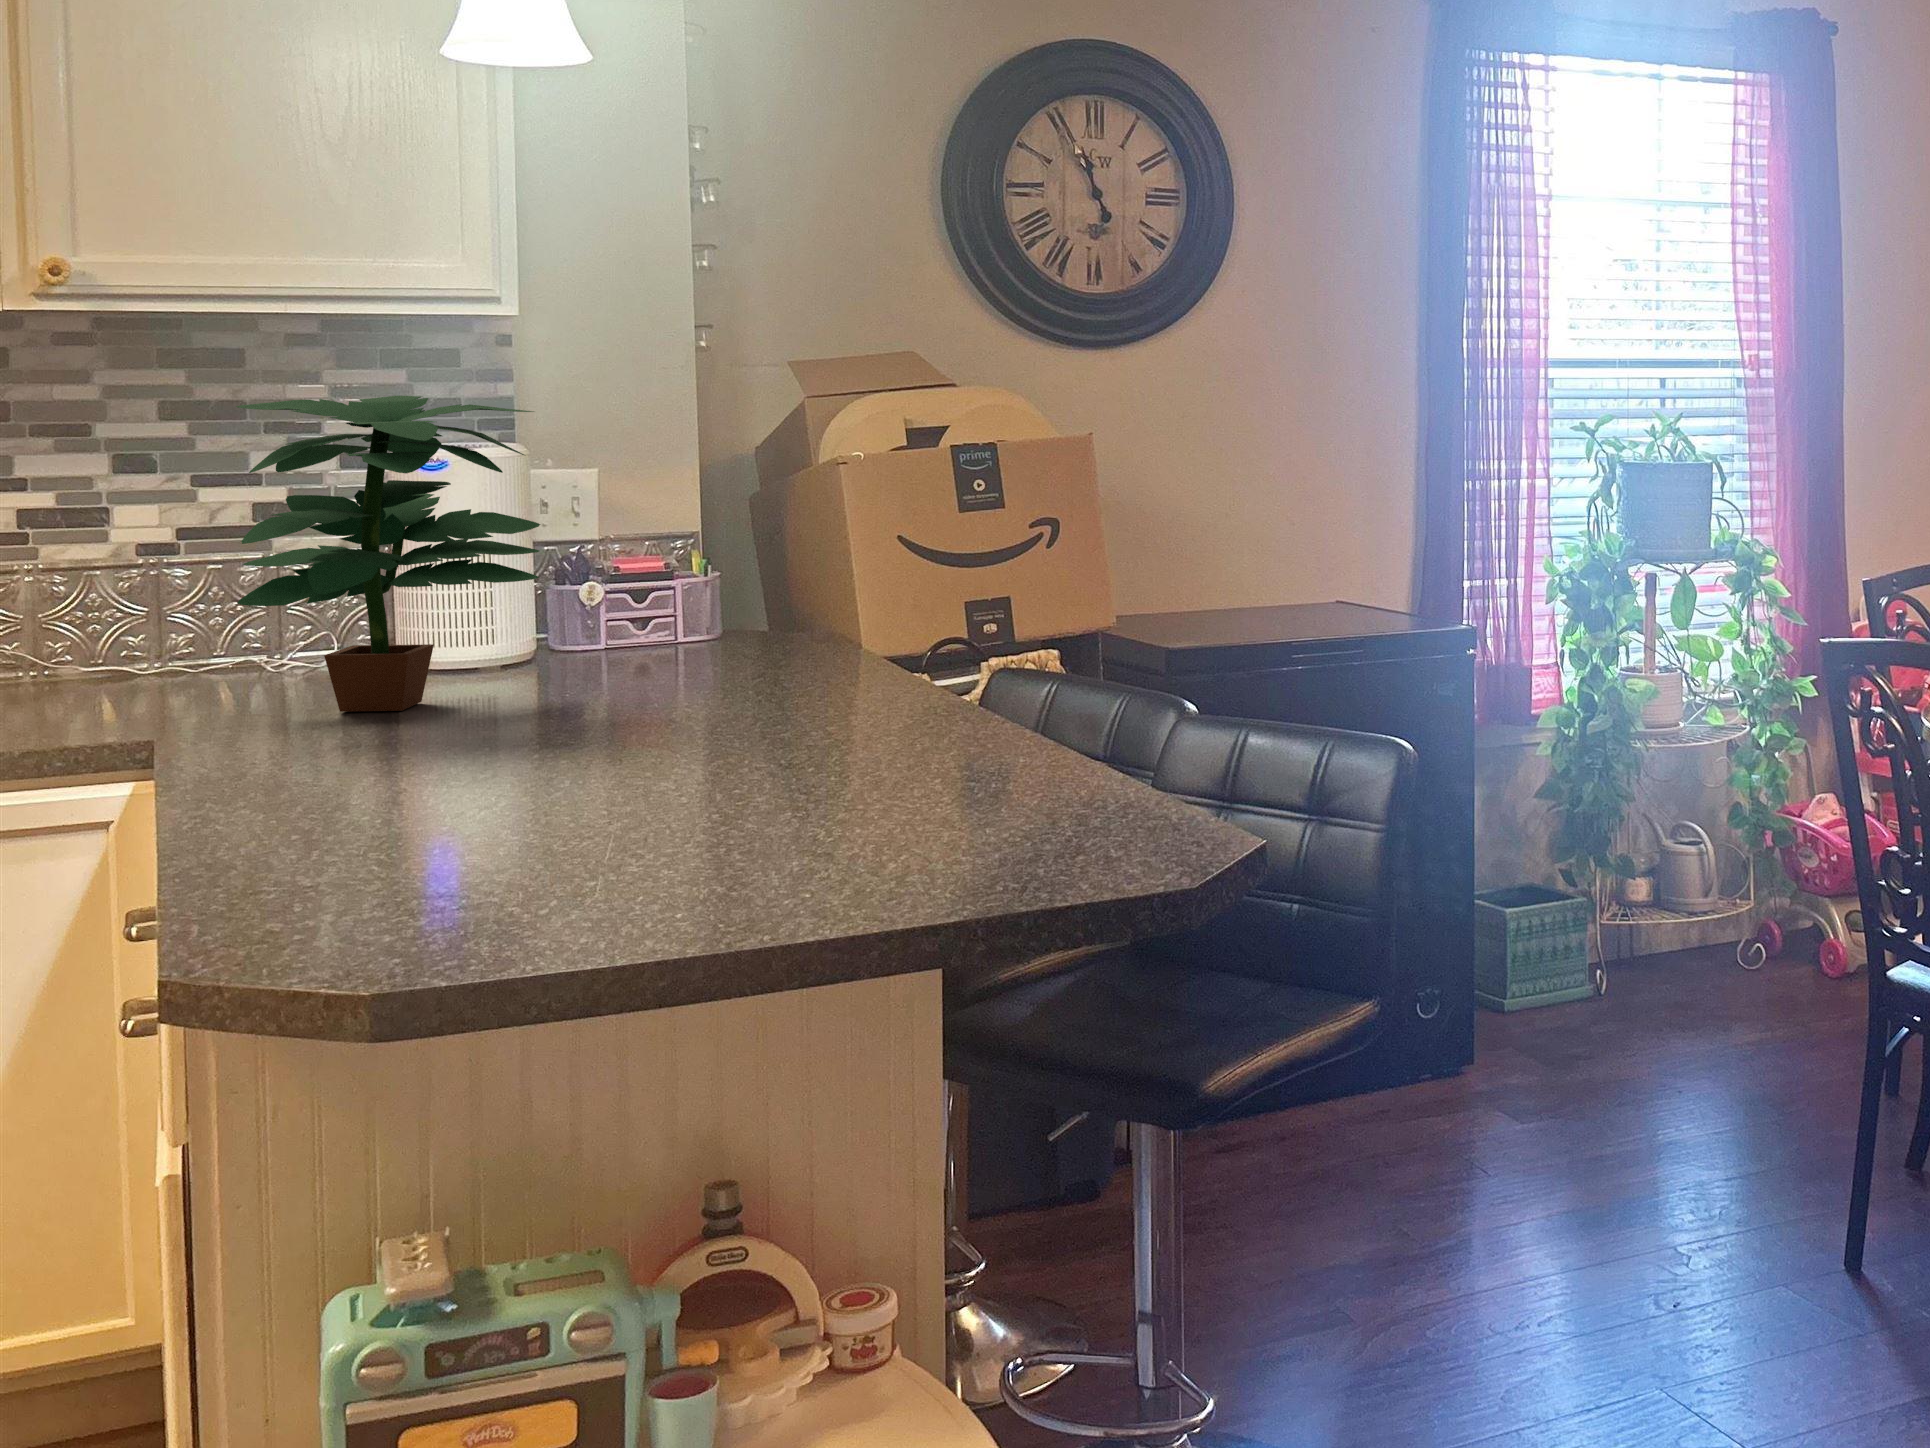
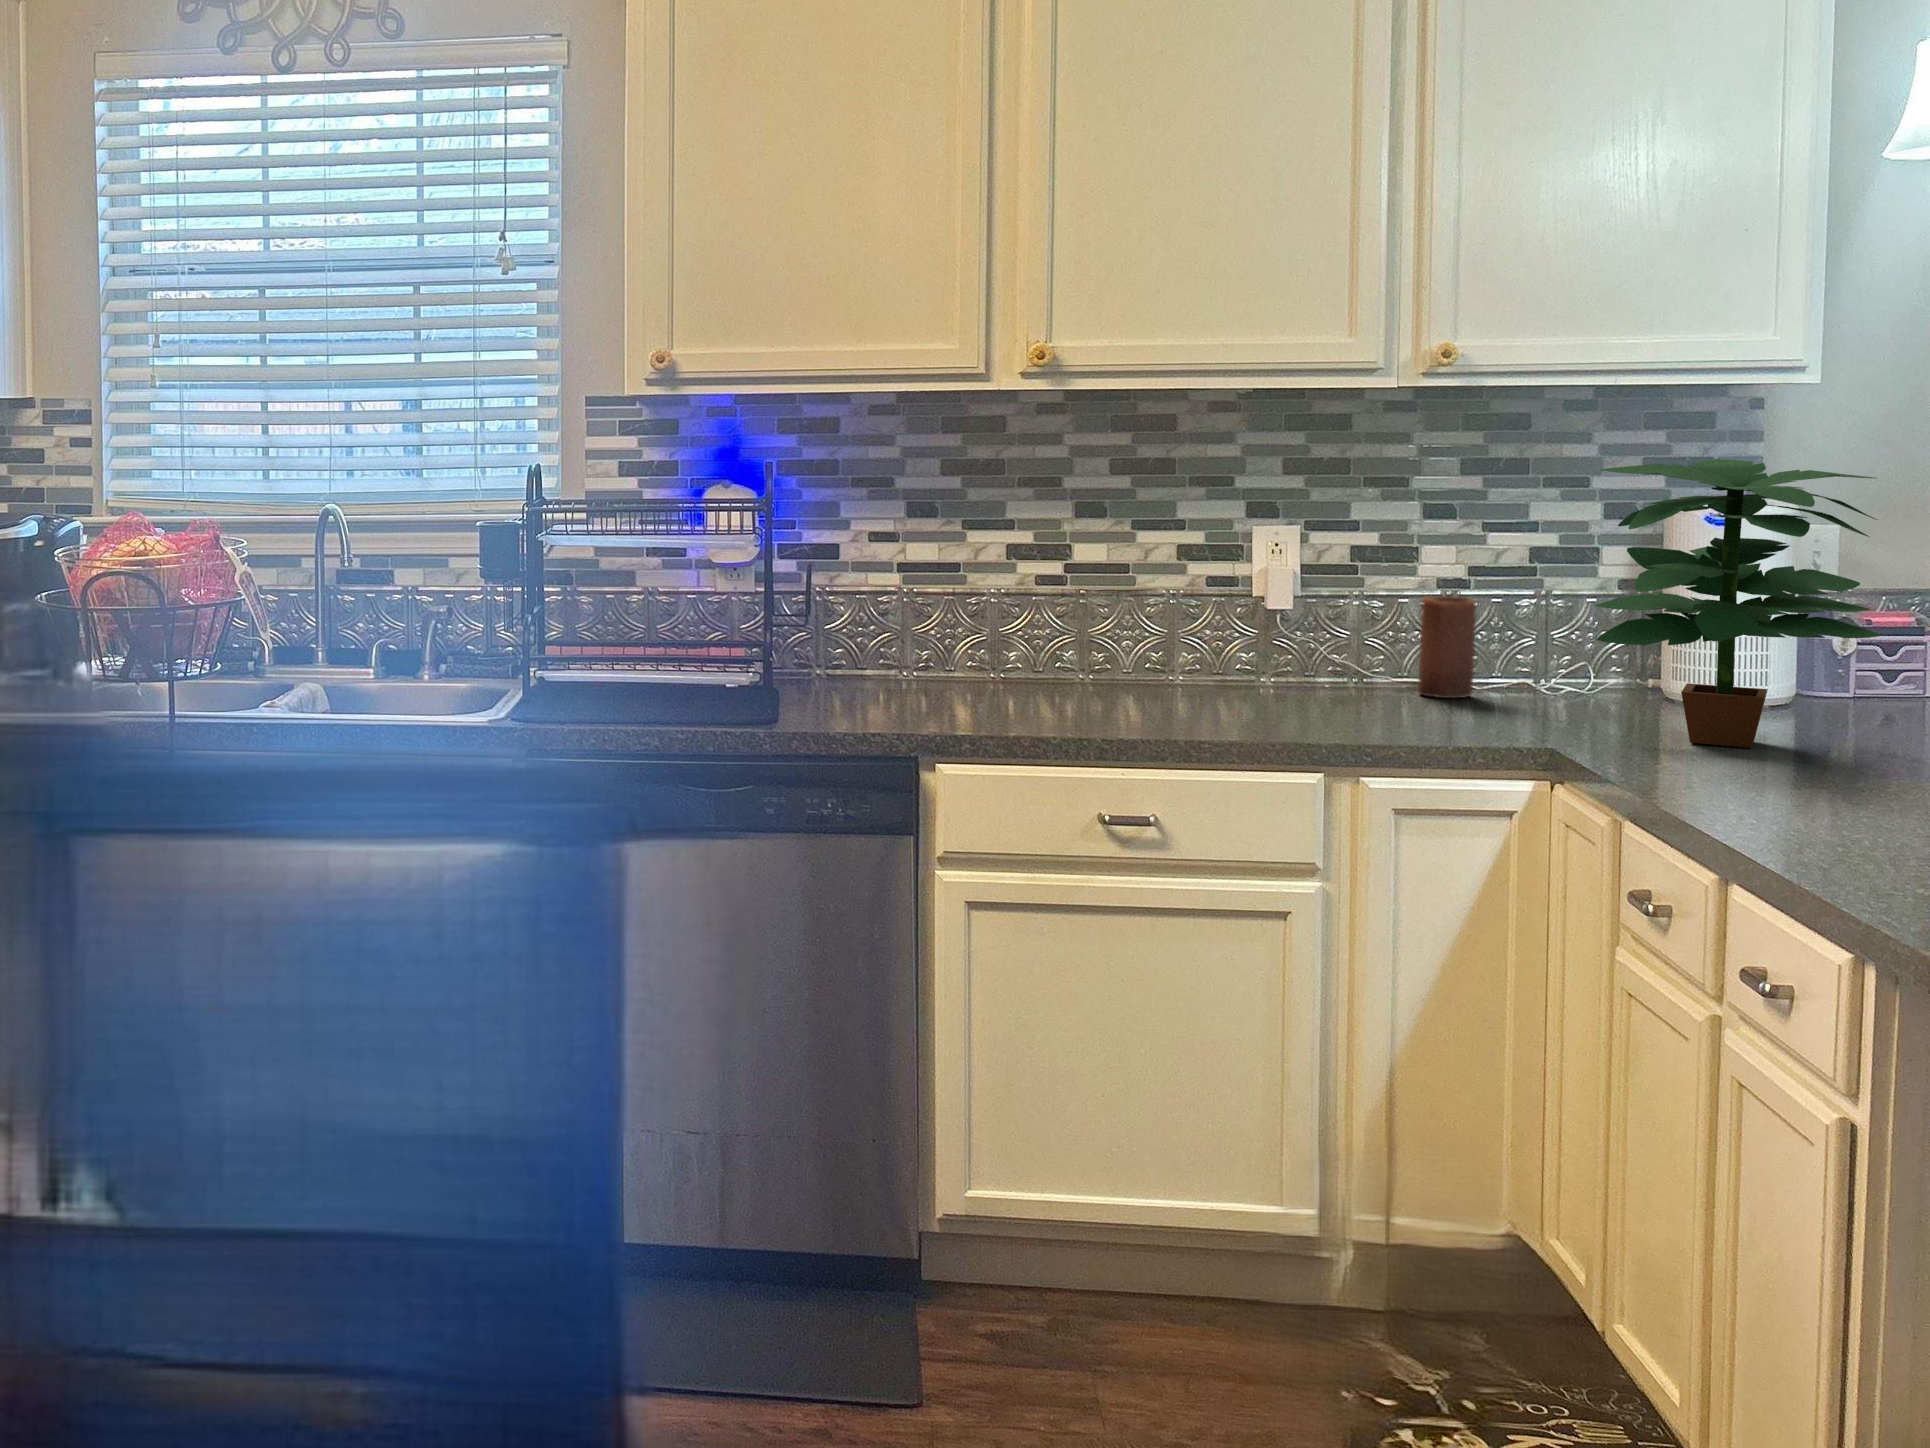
candle: none [97,566,169,688] -> present [1418,596,1476,698]

